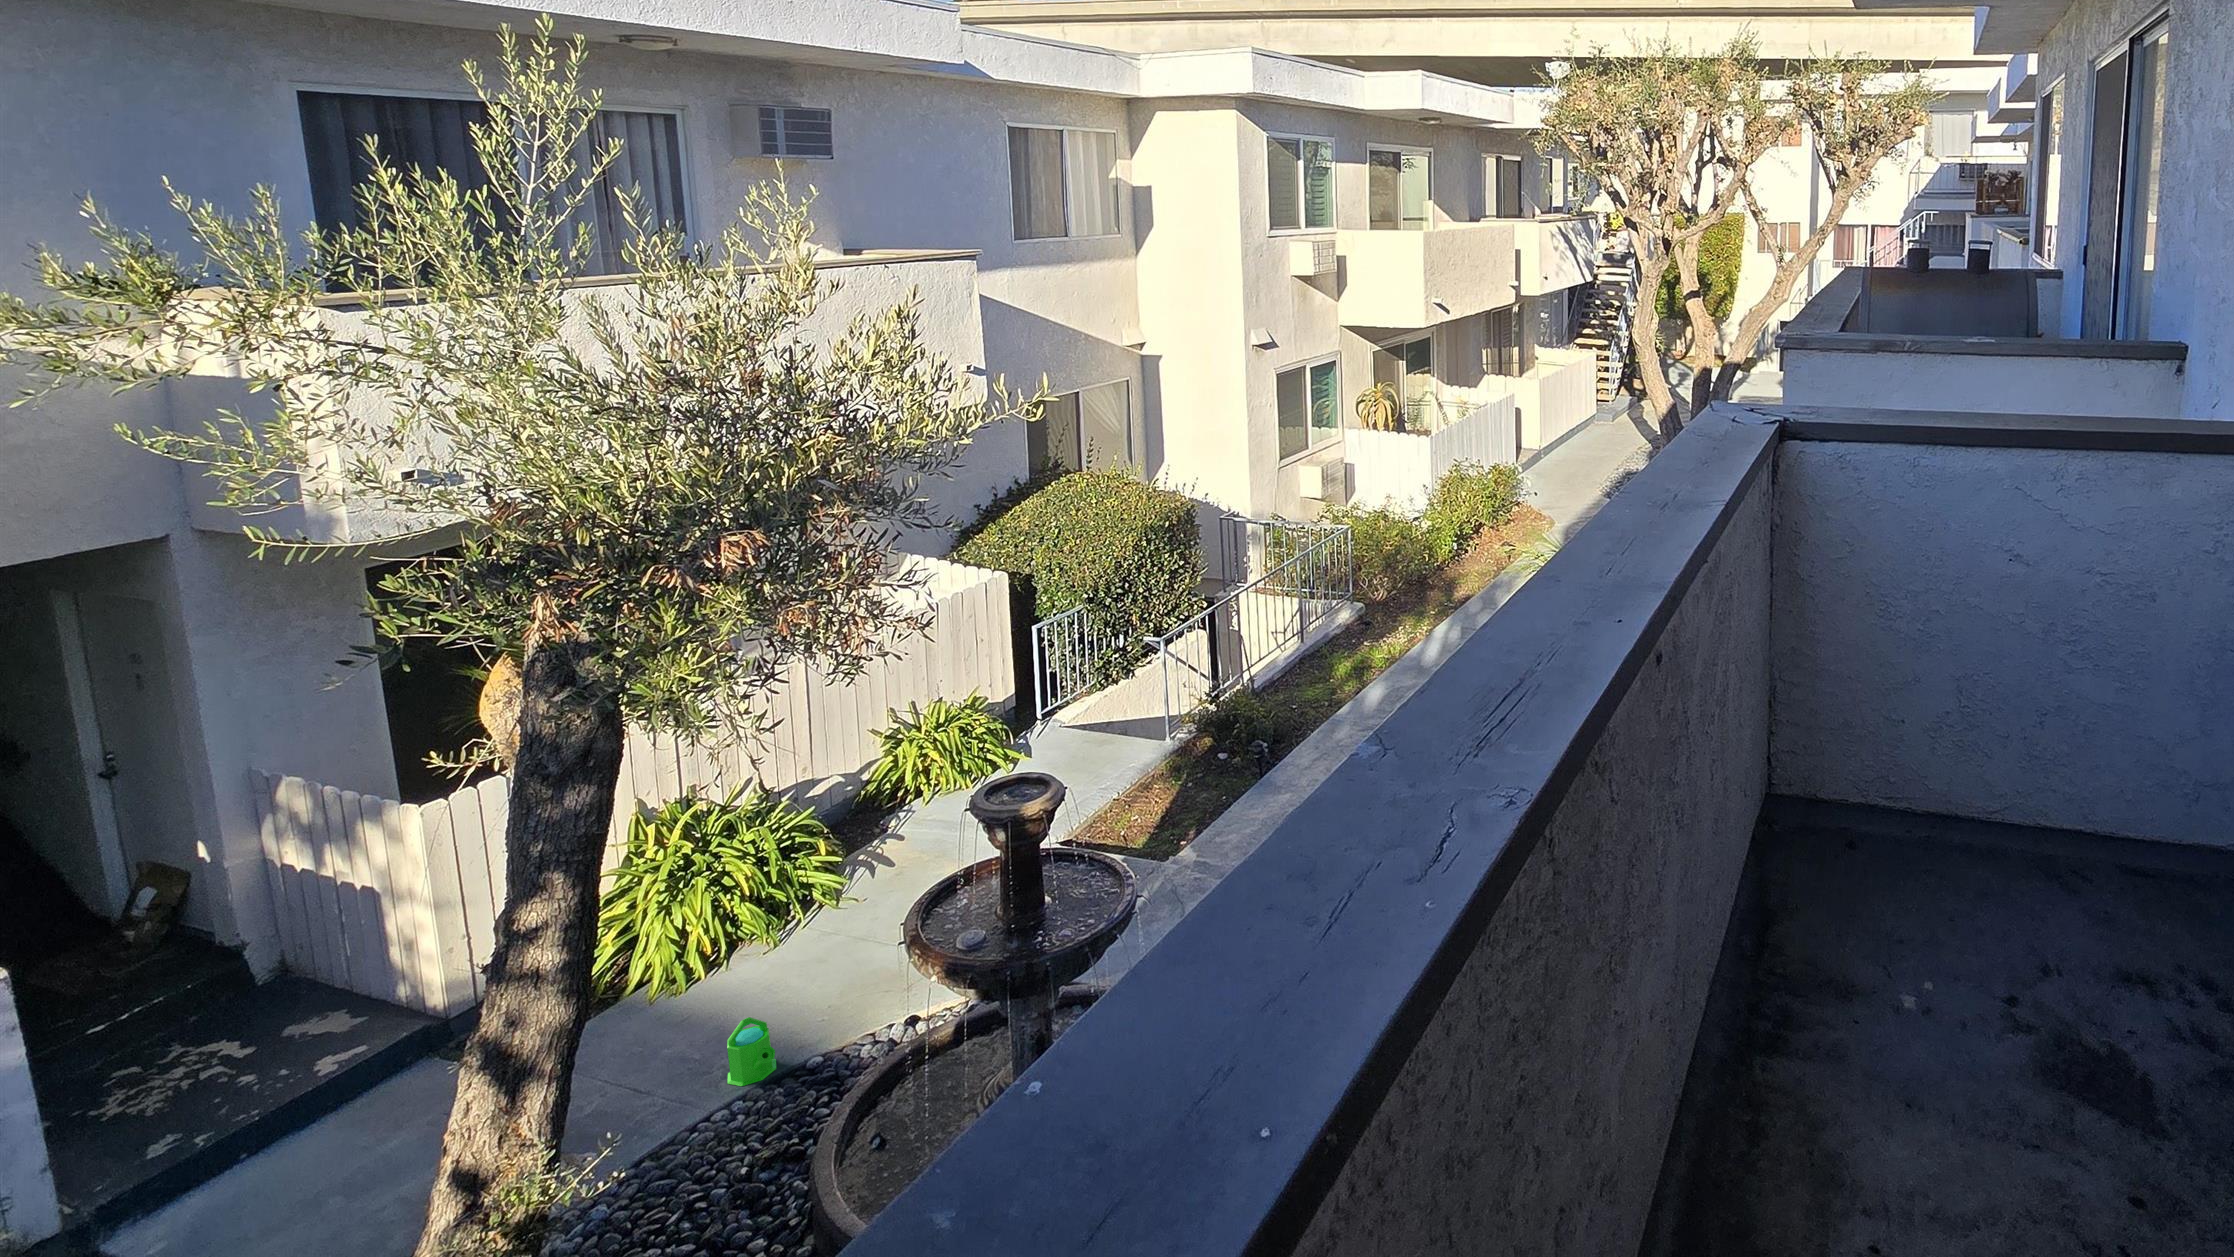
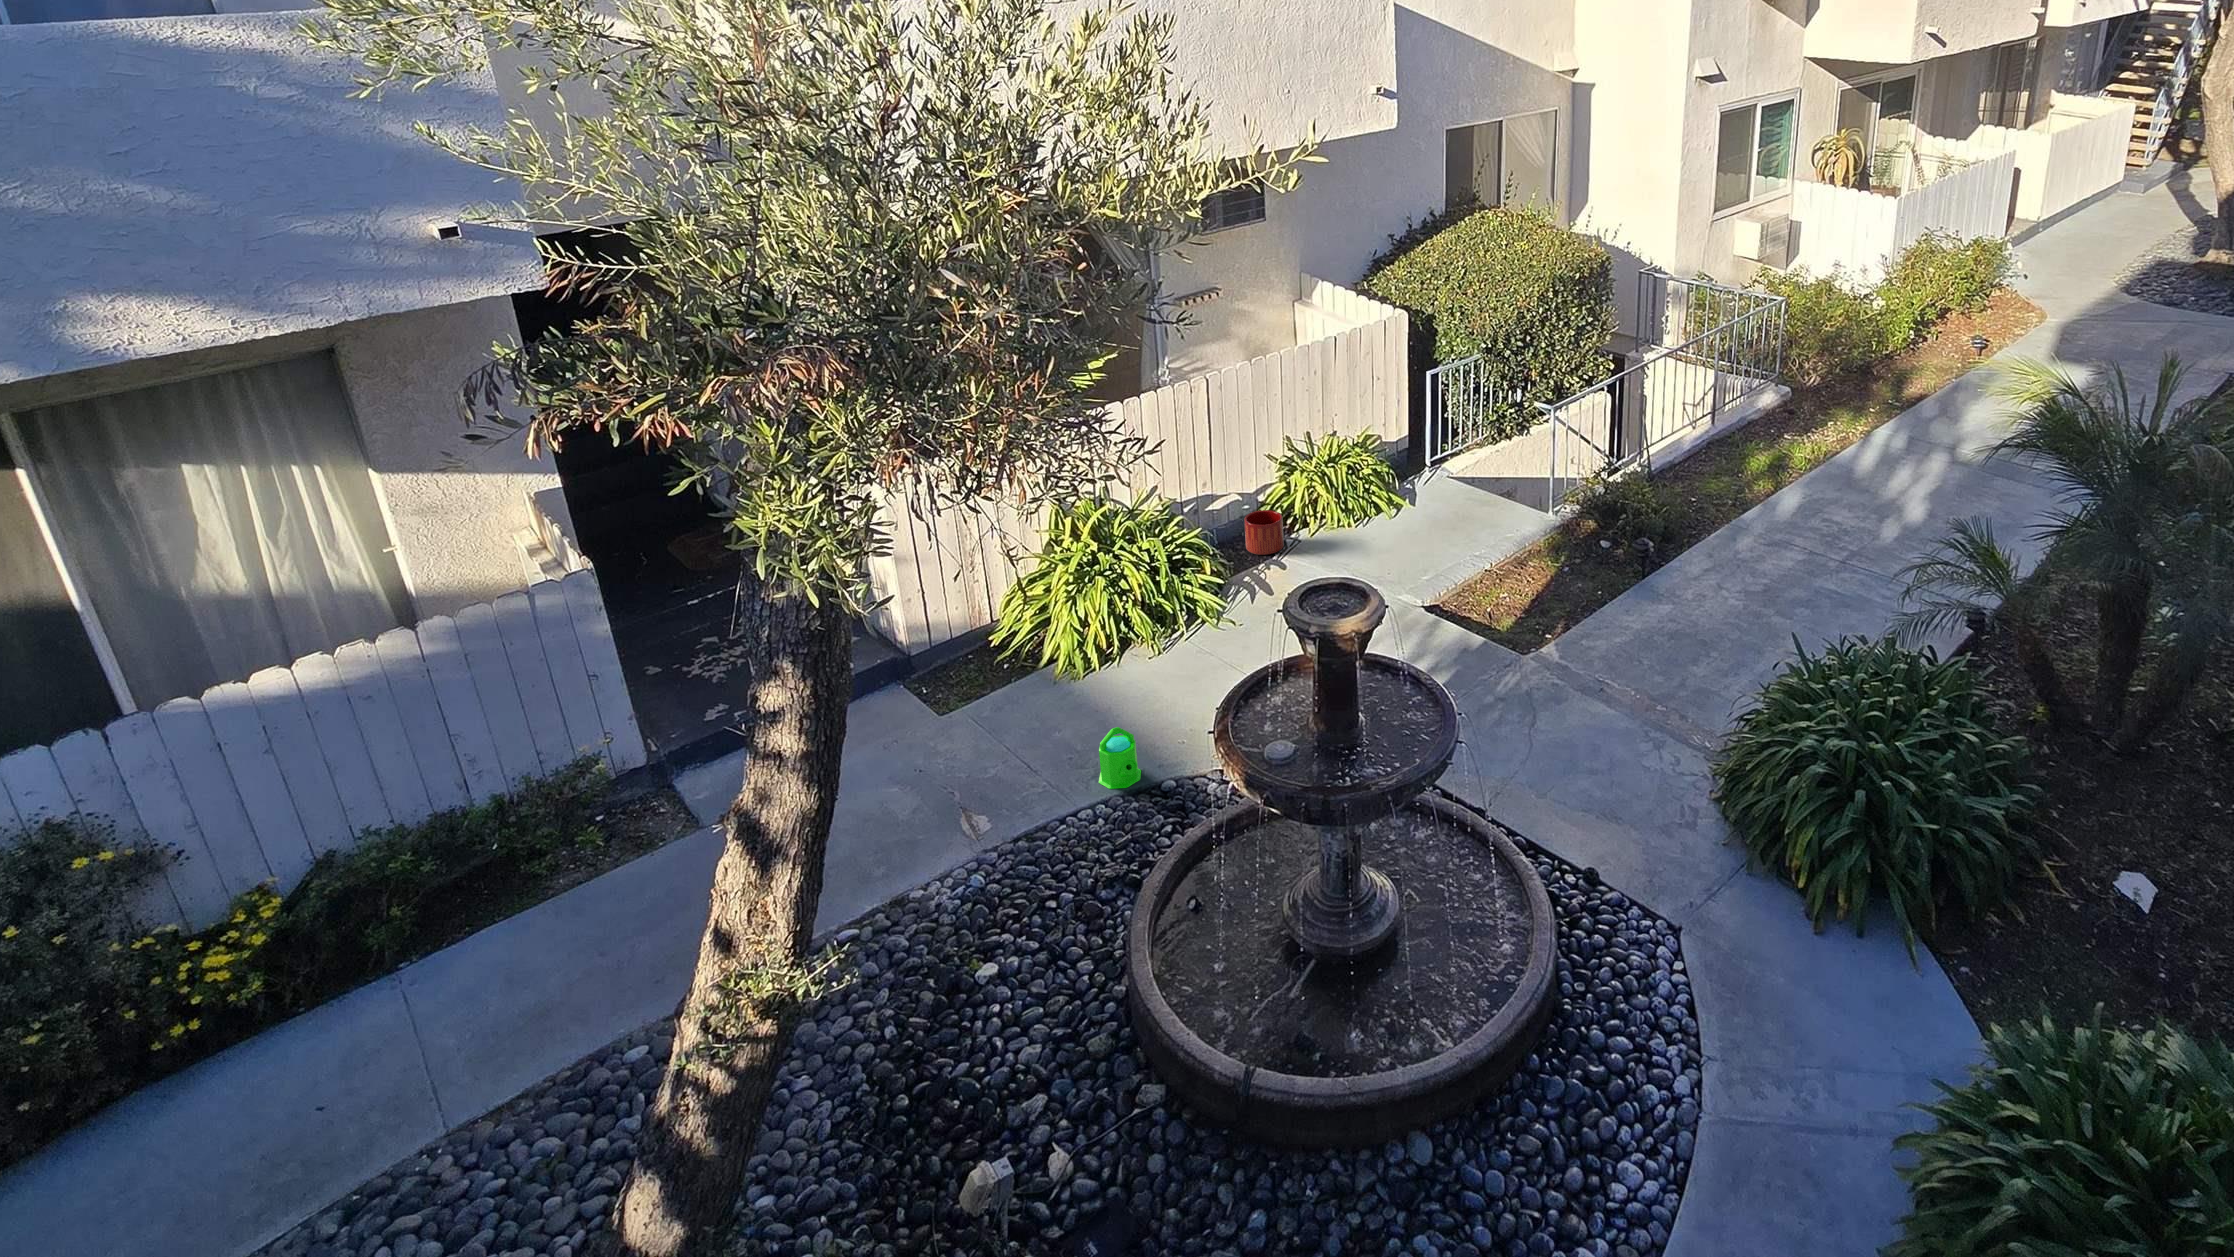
planter: none [856,783,900,830] -> present [1244,510,1284,555]

